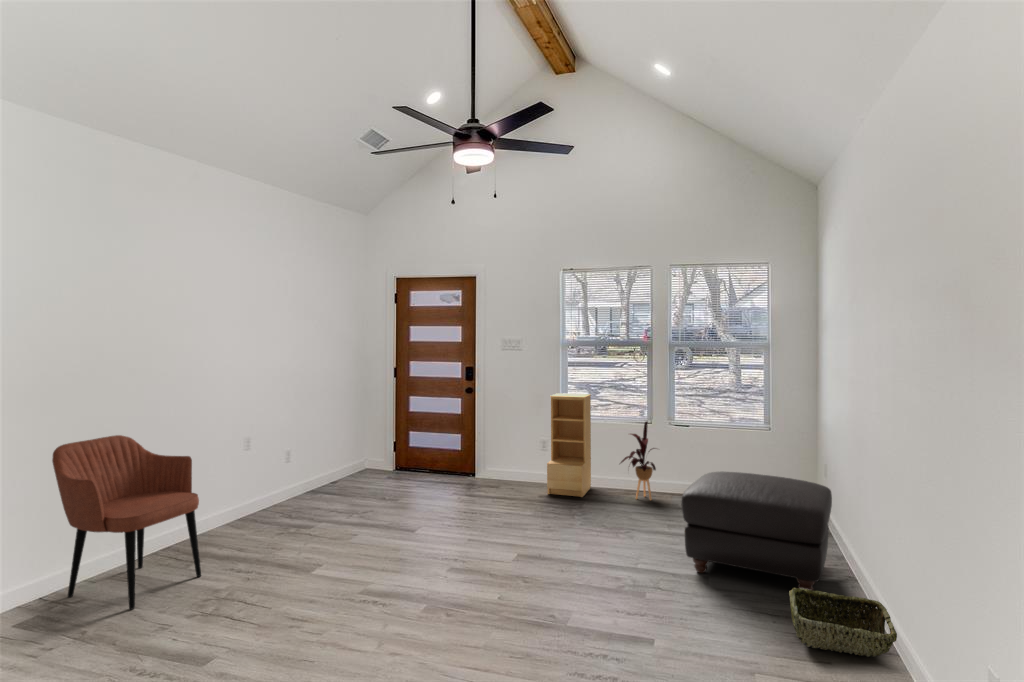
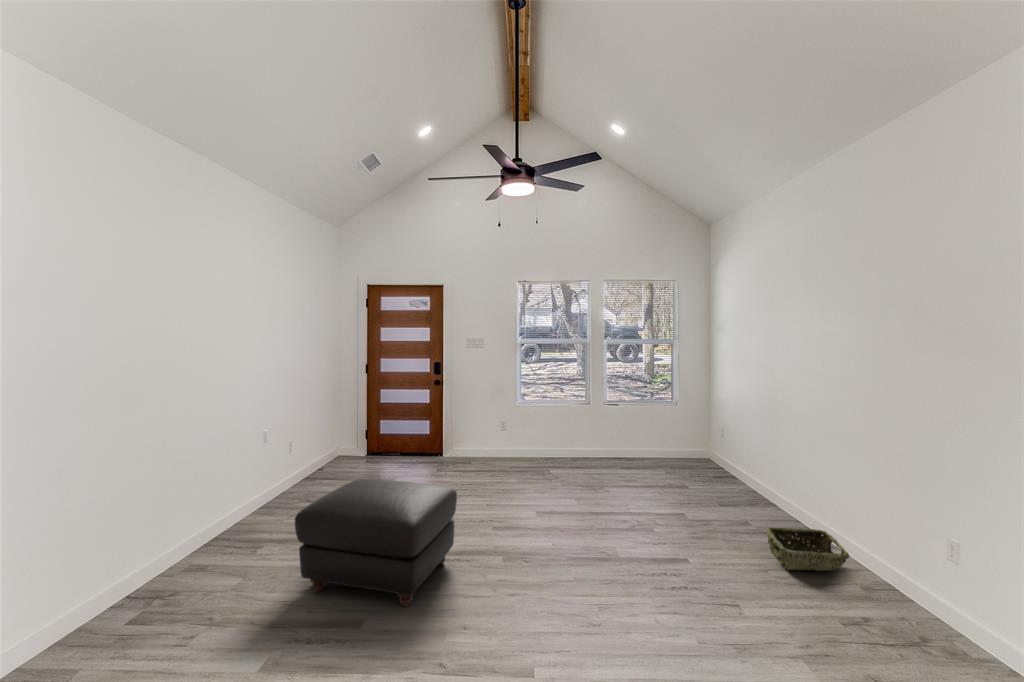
bookshelf: present [547,393,591,497] -> none [514,383,543,466]
house plant: present [621,421,656,500] -> none [572,403,602,464]
armchair: present [52,435,201,609] -> none [93,451,256,631]
ottoman: present [681,472,832,591] -> present [295,479,457,607]

